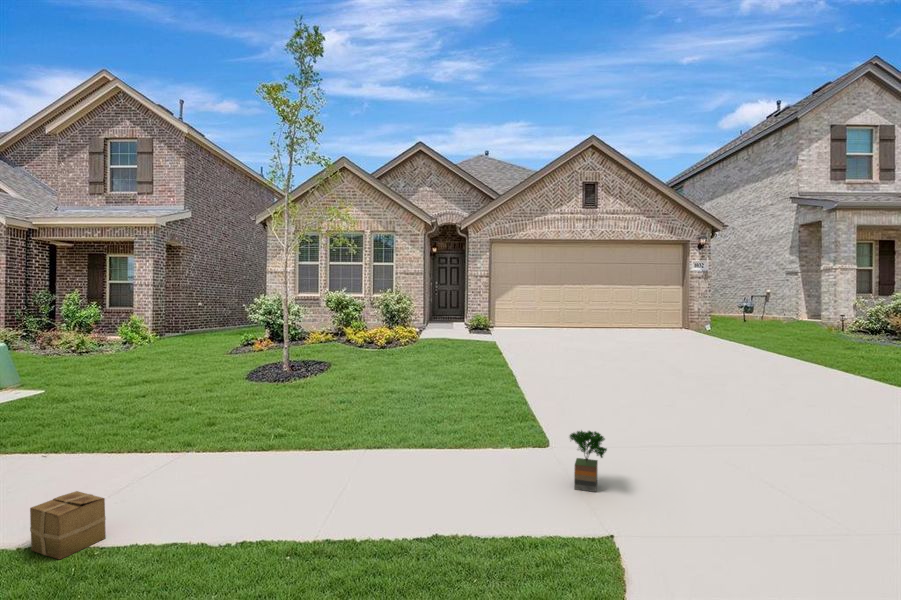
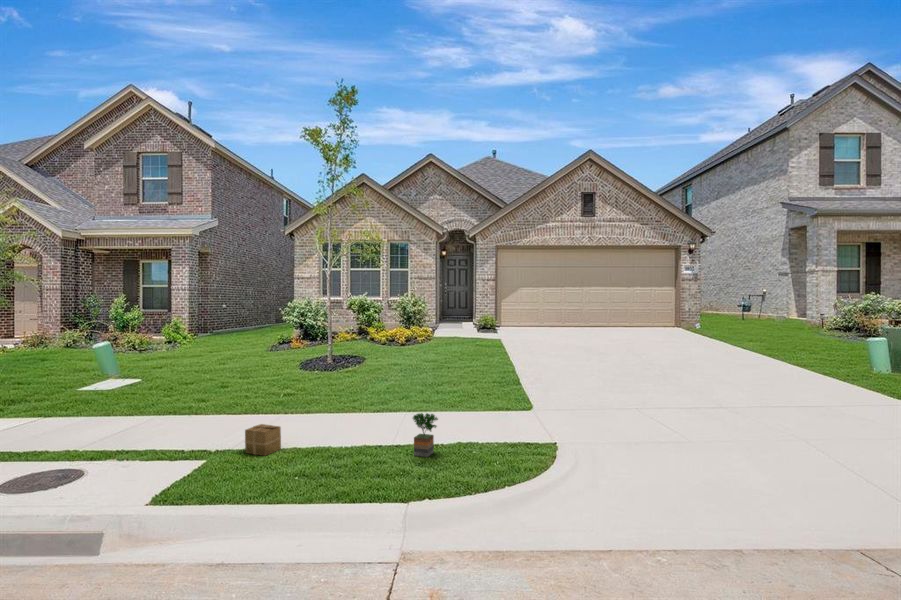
potted tree: present [570,431,607,492] -> present [413,413,438,457]

